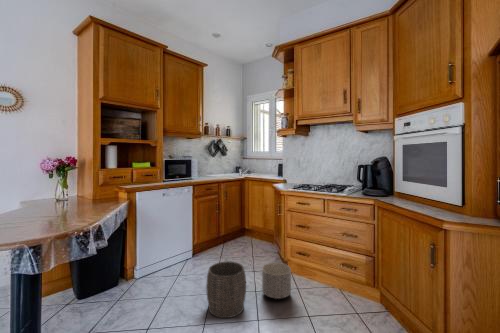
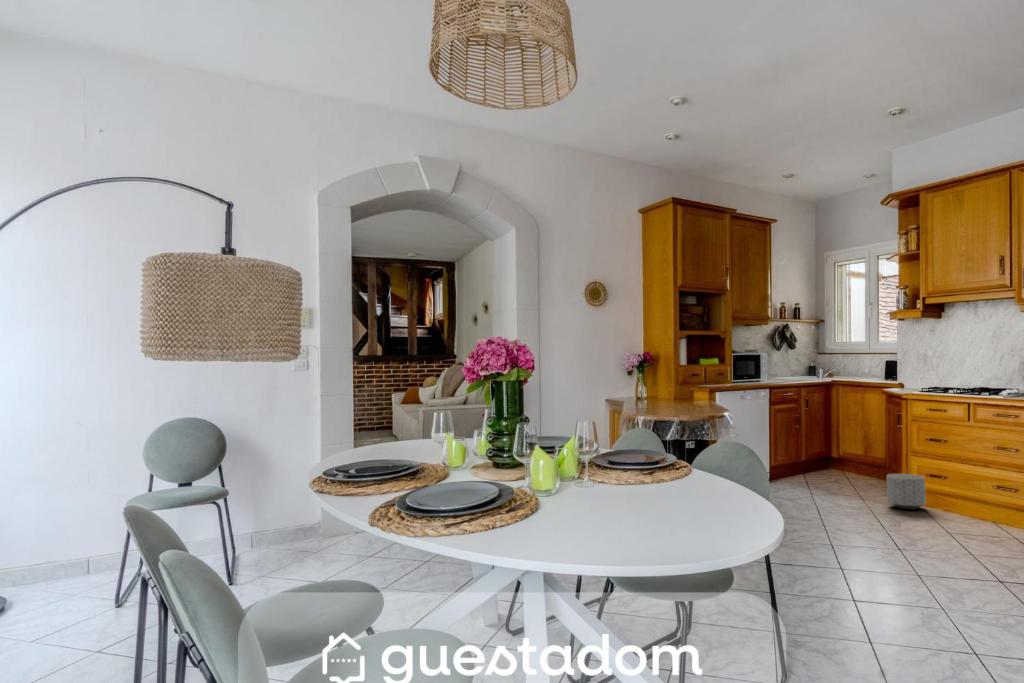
woven basket: present [206,262,246,318] -> none [823,465,870,513]

